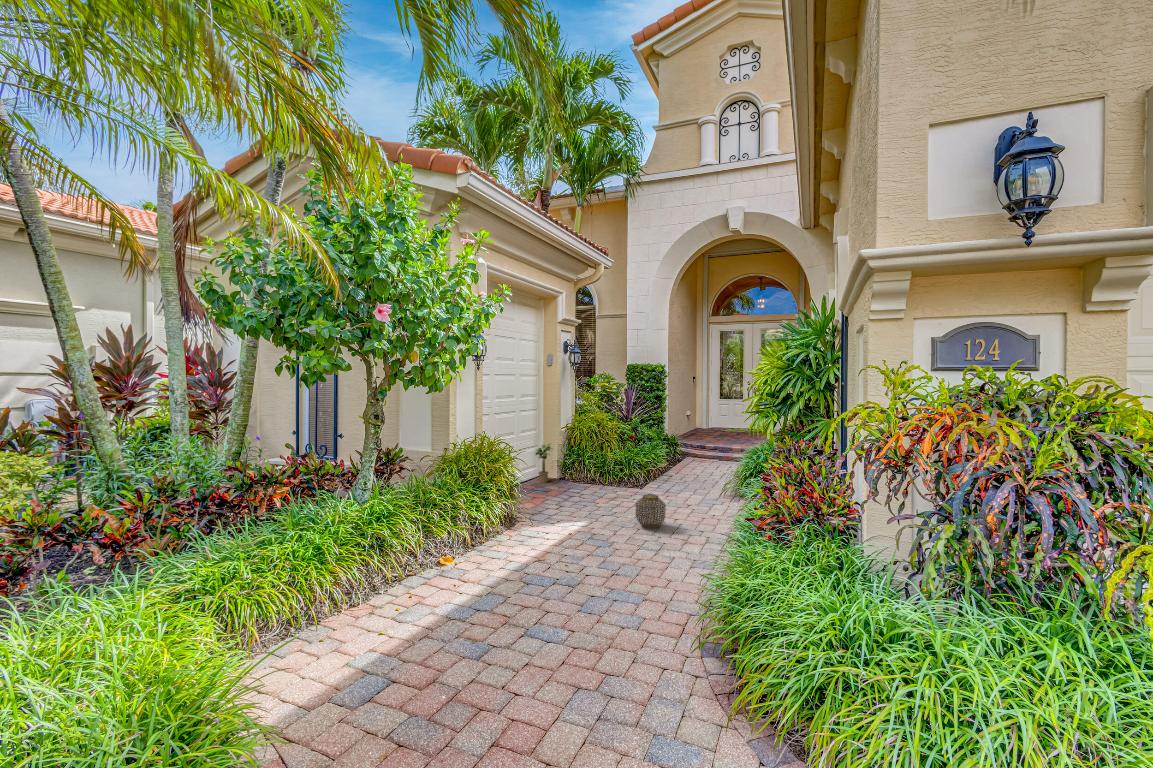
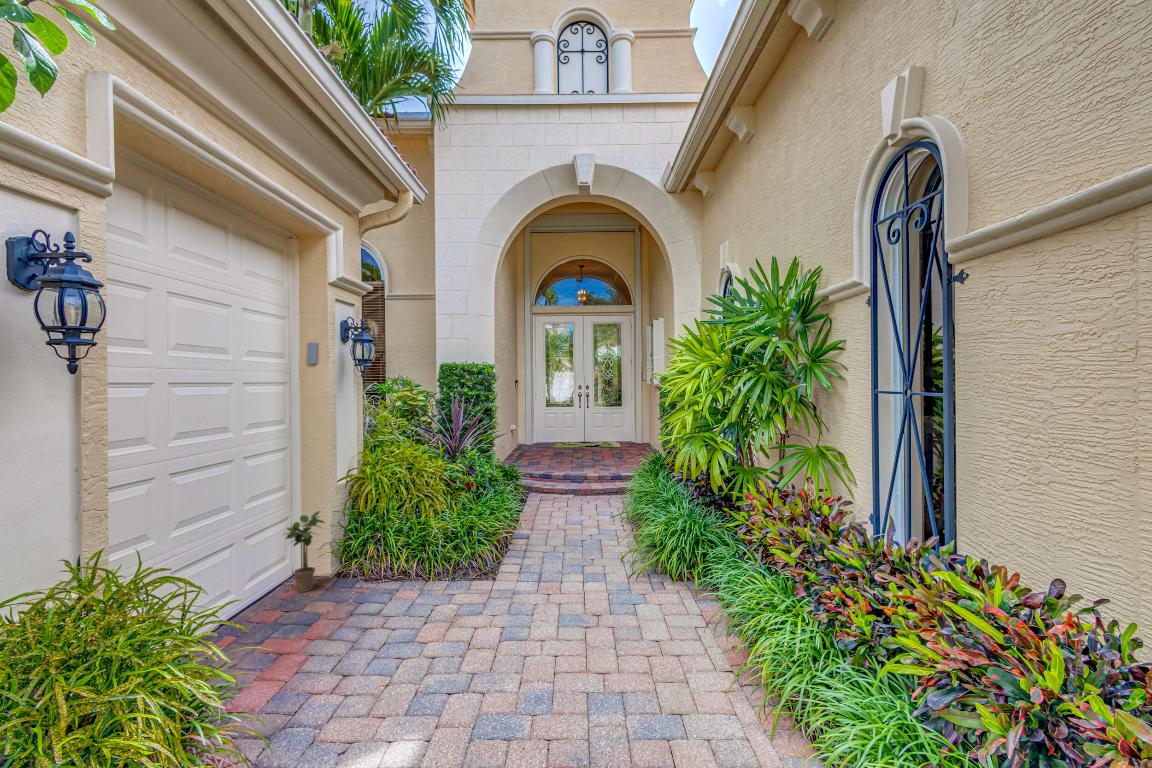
woven basket: present [636,494,666,529] -> none [542,637,609,725]

